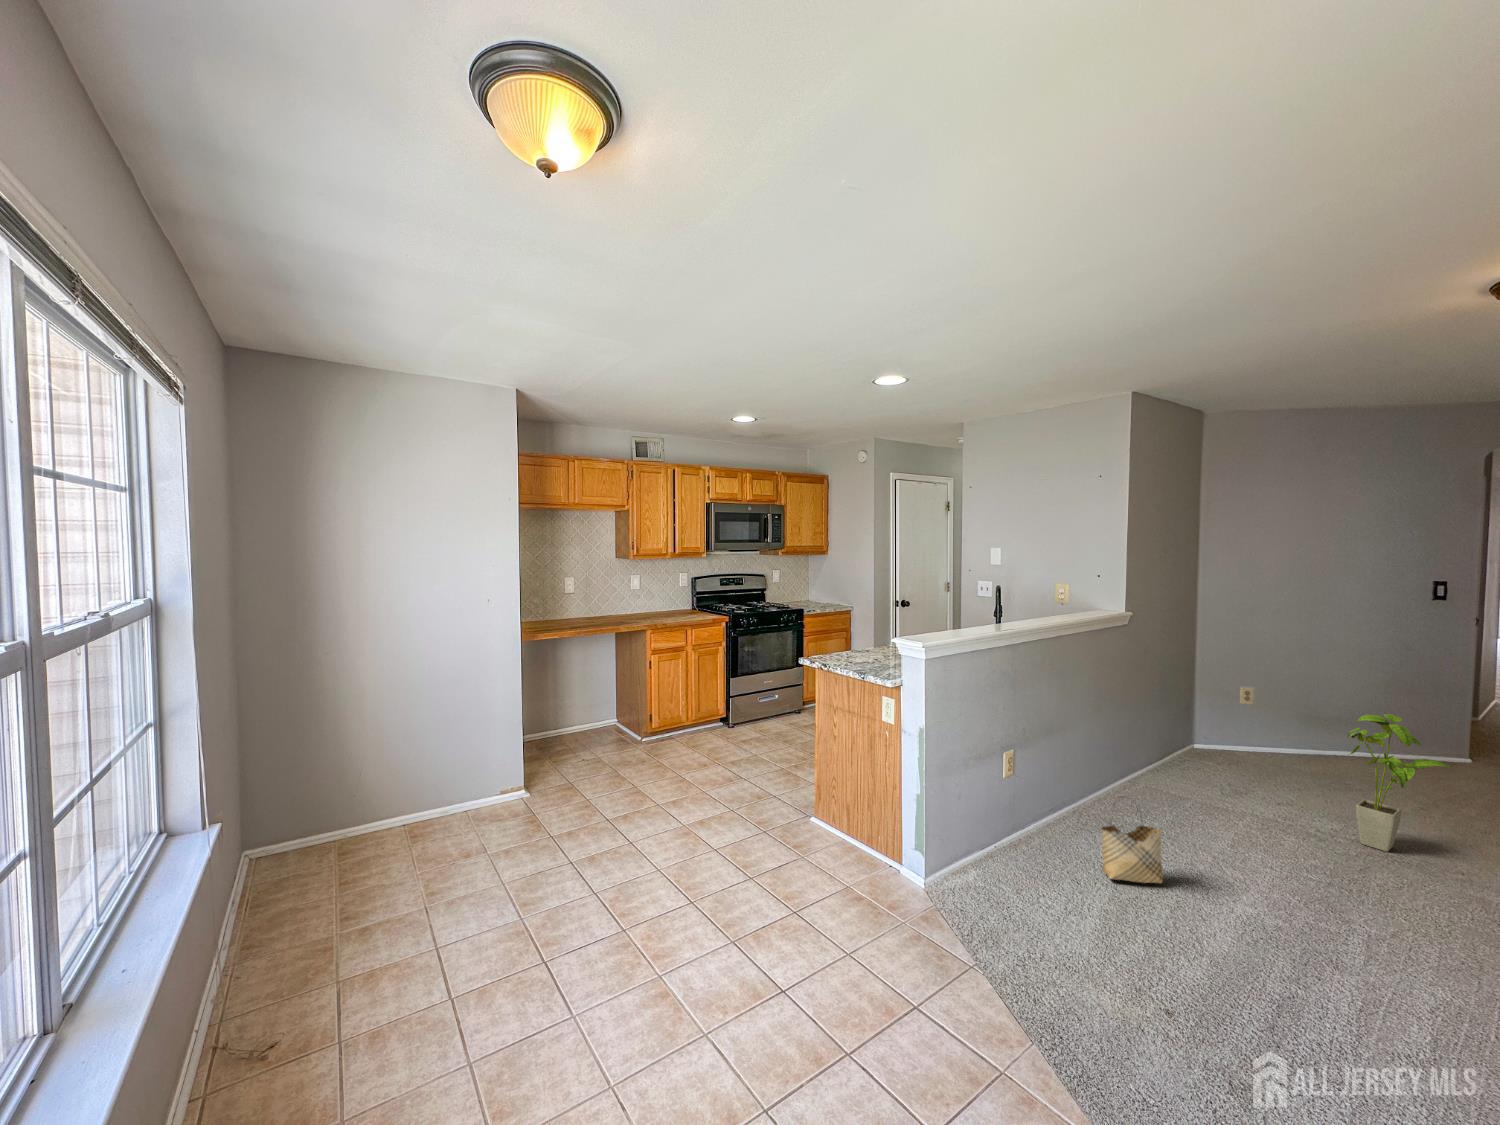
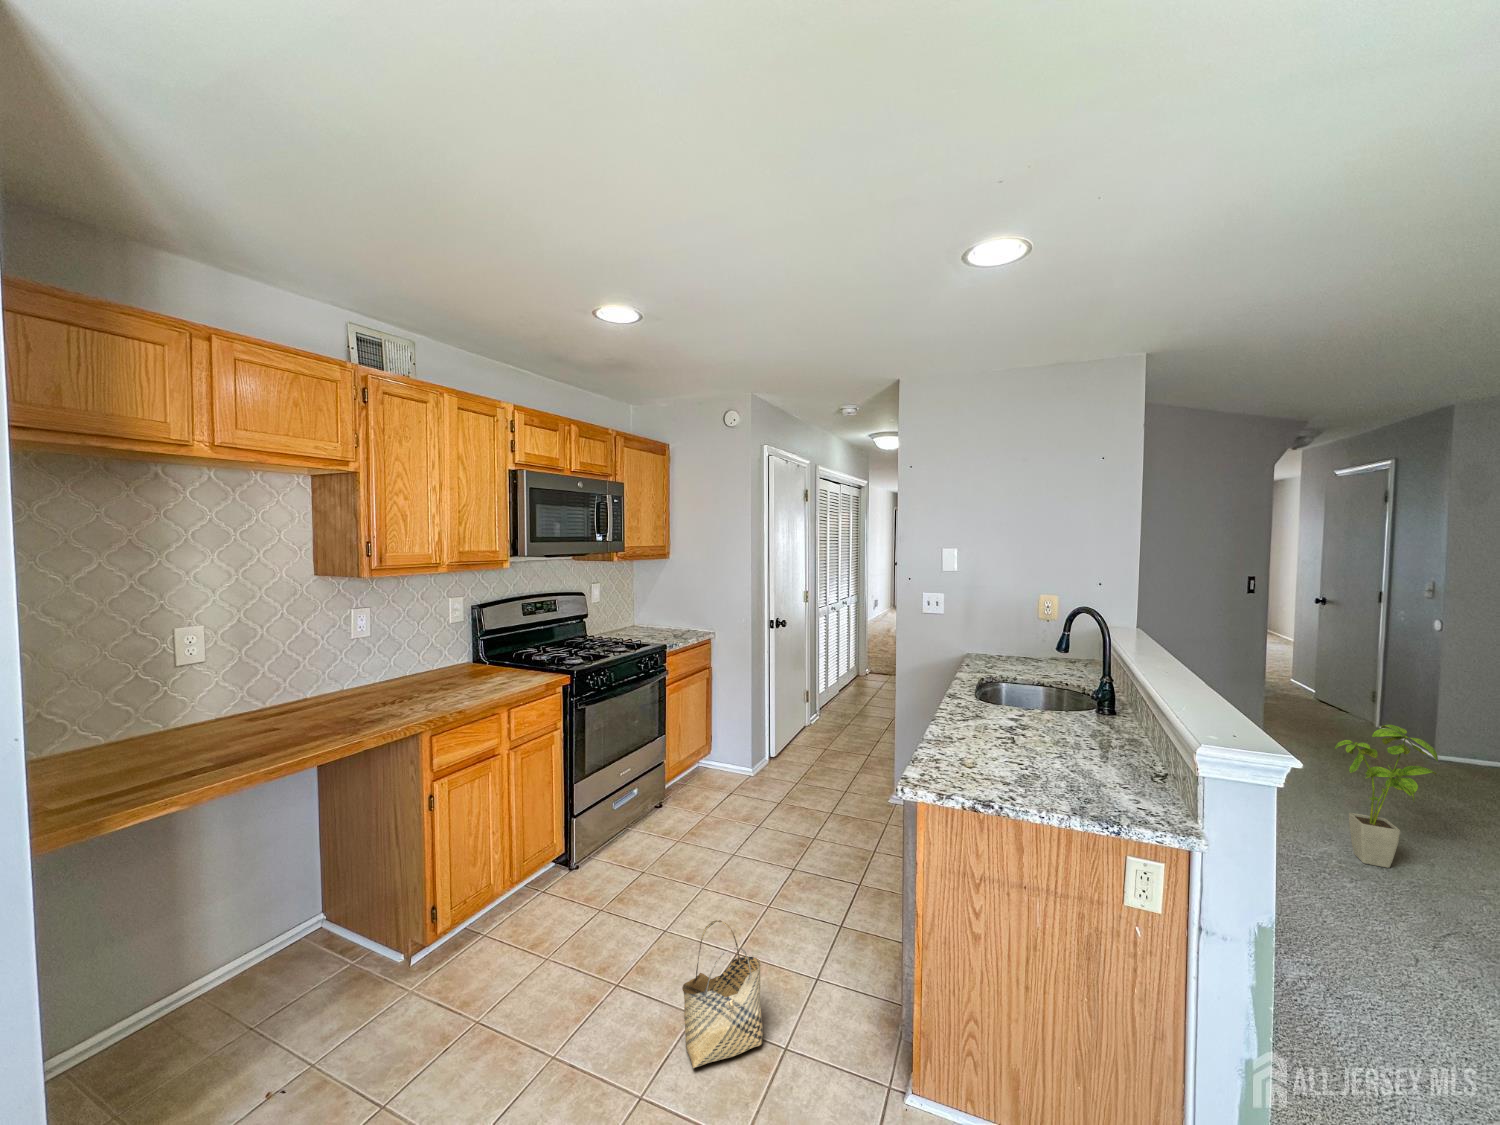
woven basket: present [1101,796,1163,883] -> present [682,920,763,1068]

